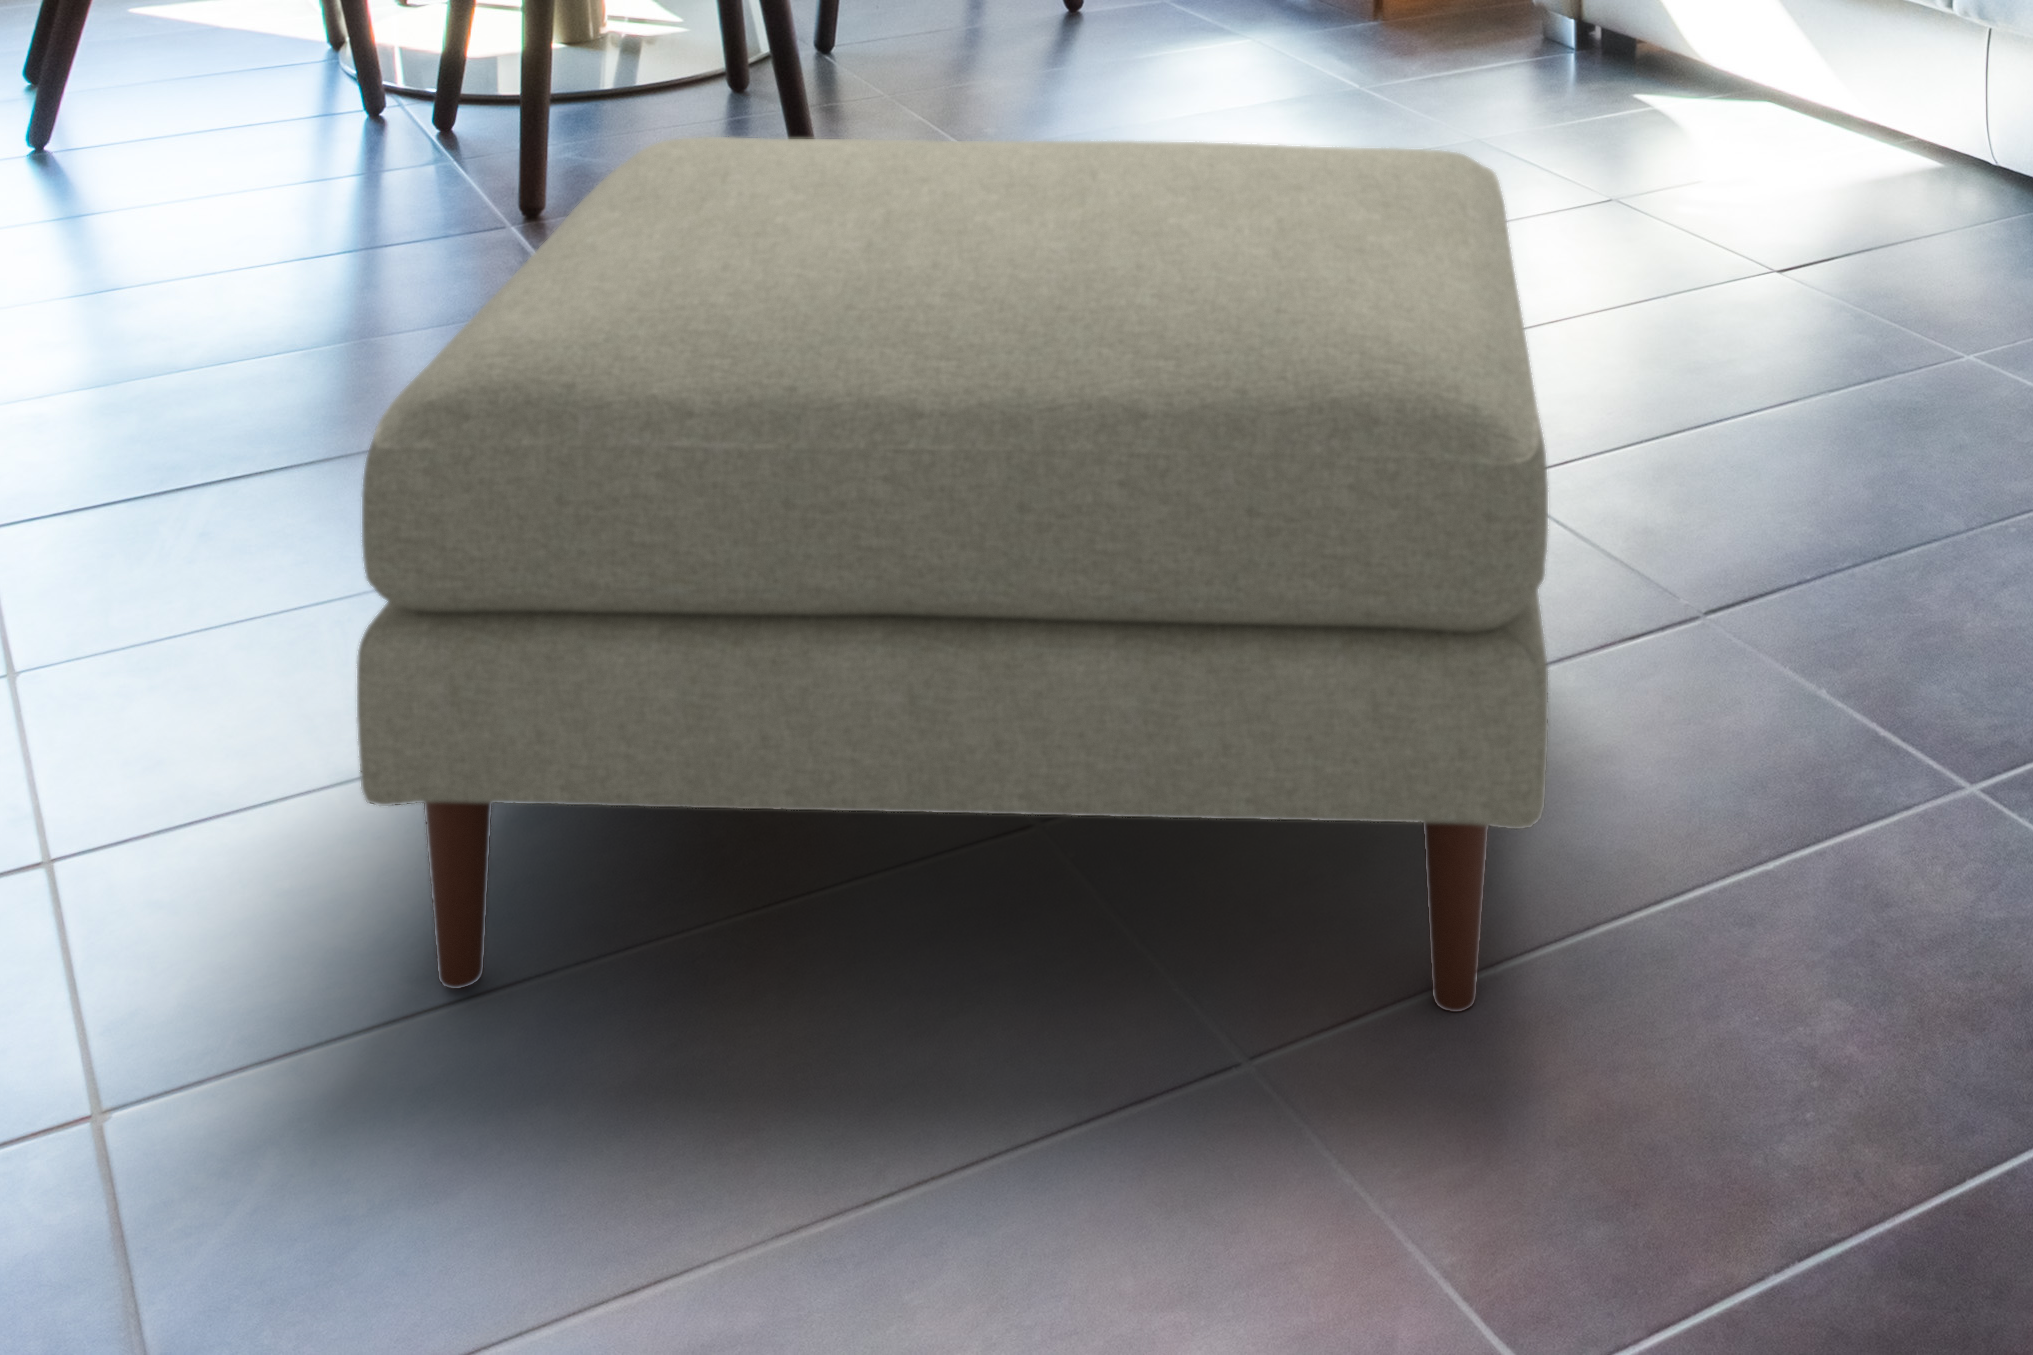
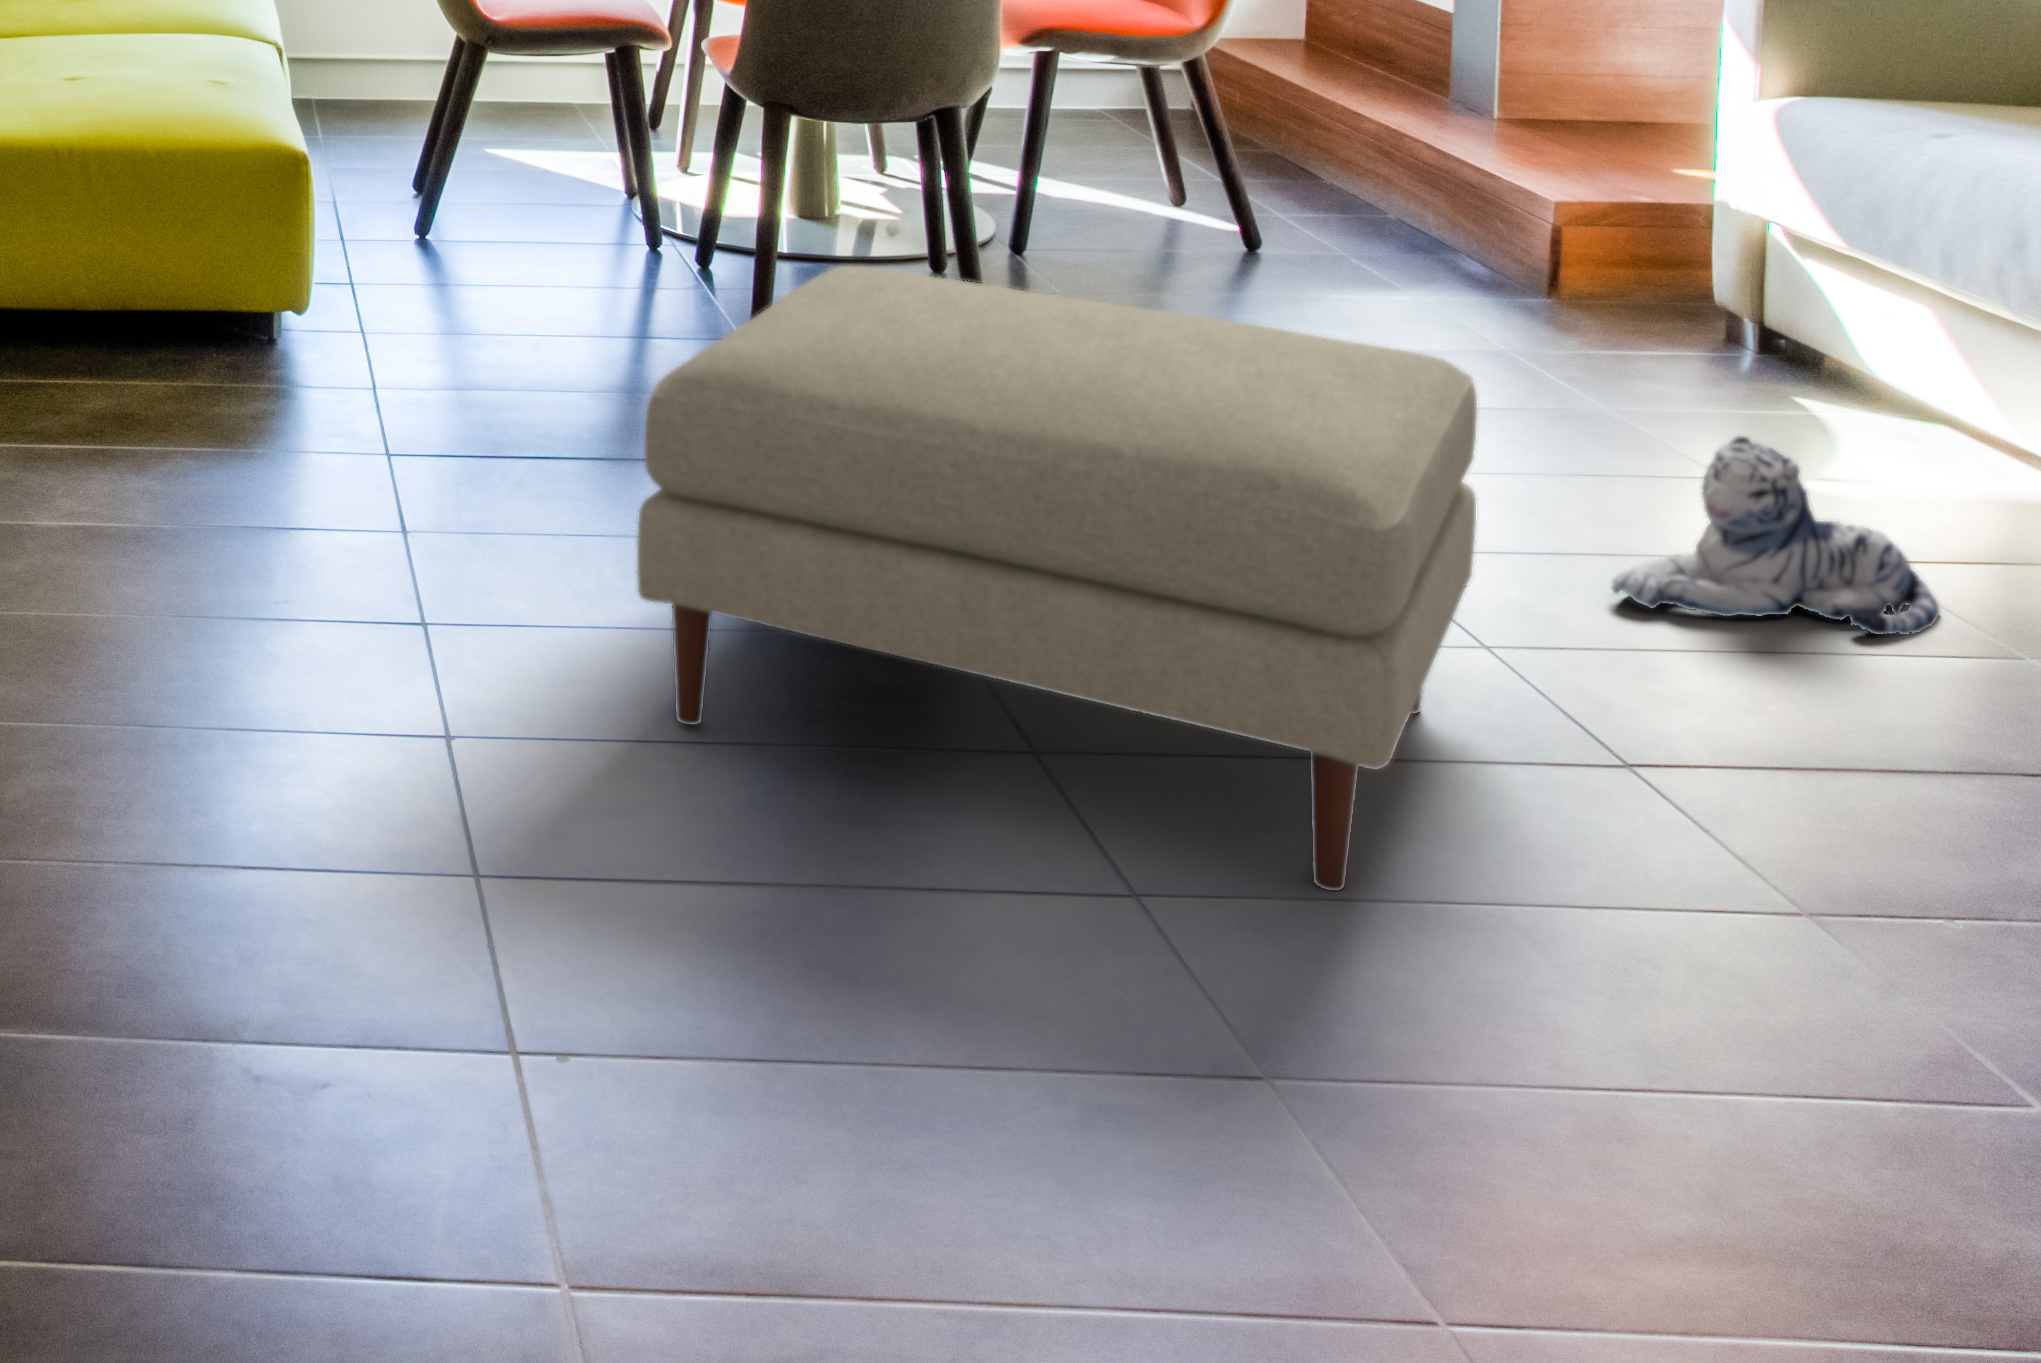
plush toy: none [1585,173,1884,403] -> present [1611,436,1940,635]

